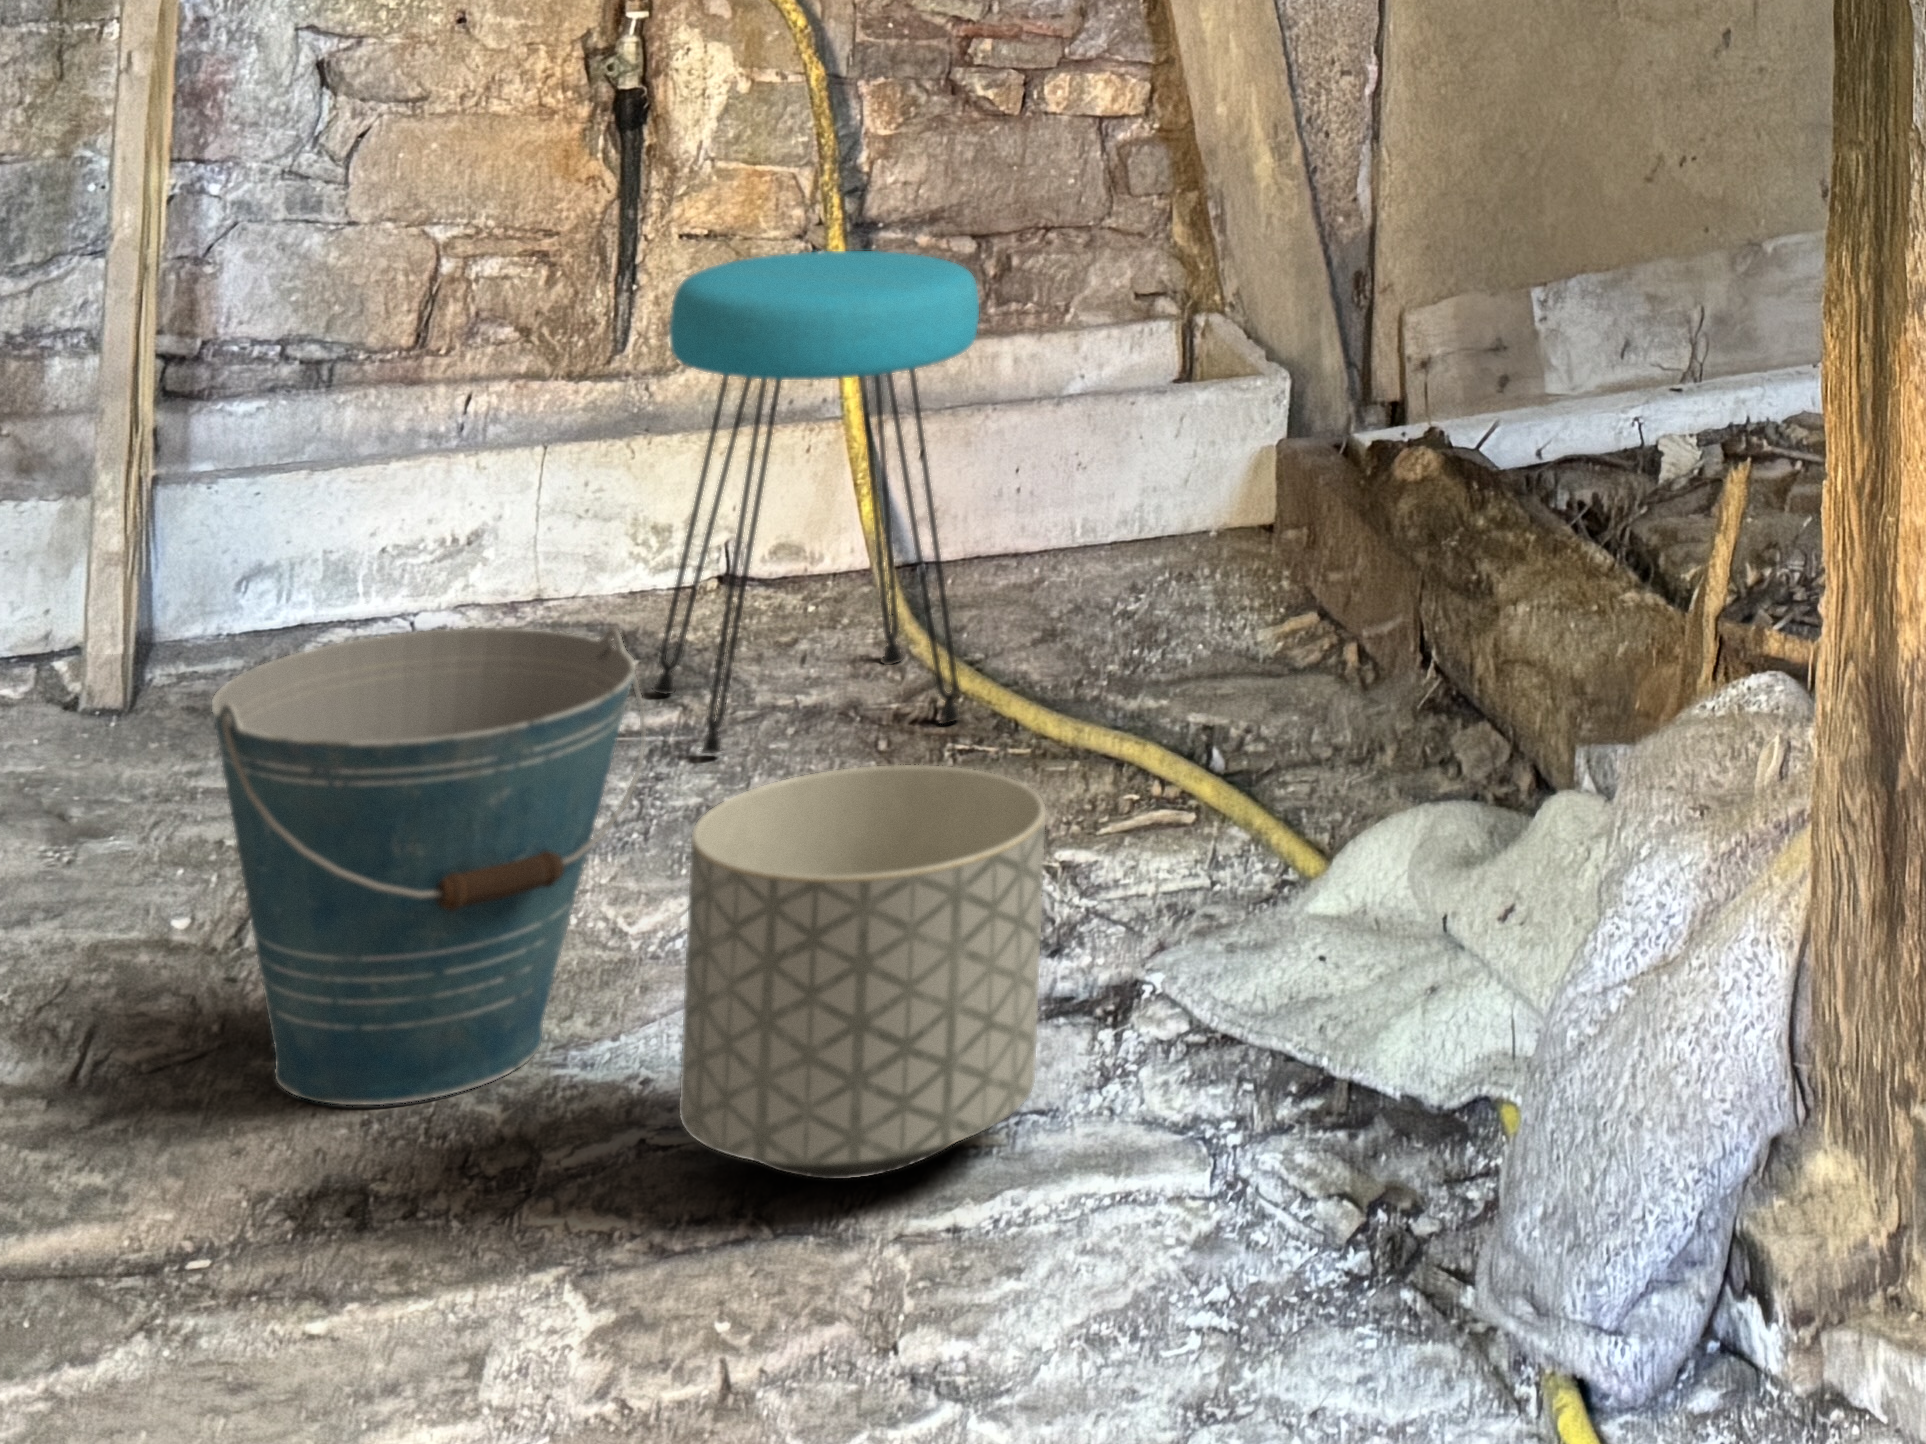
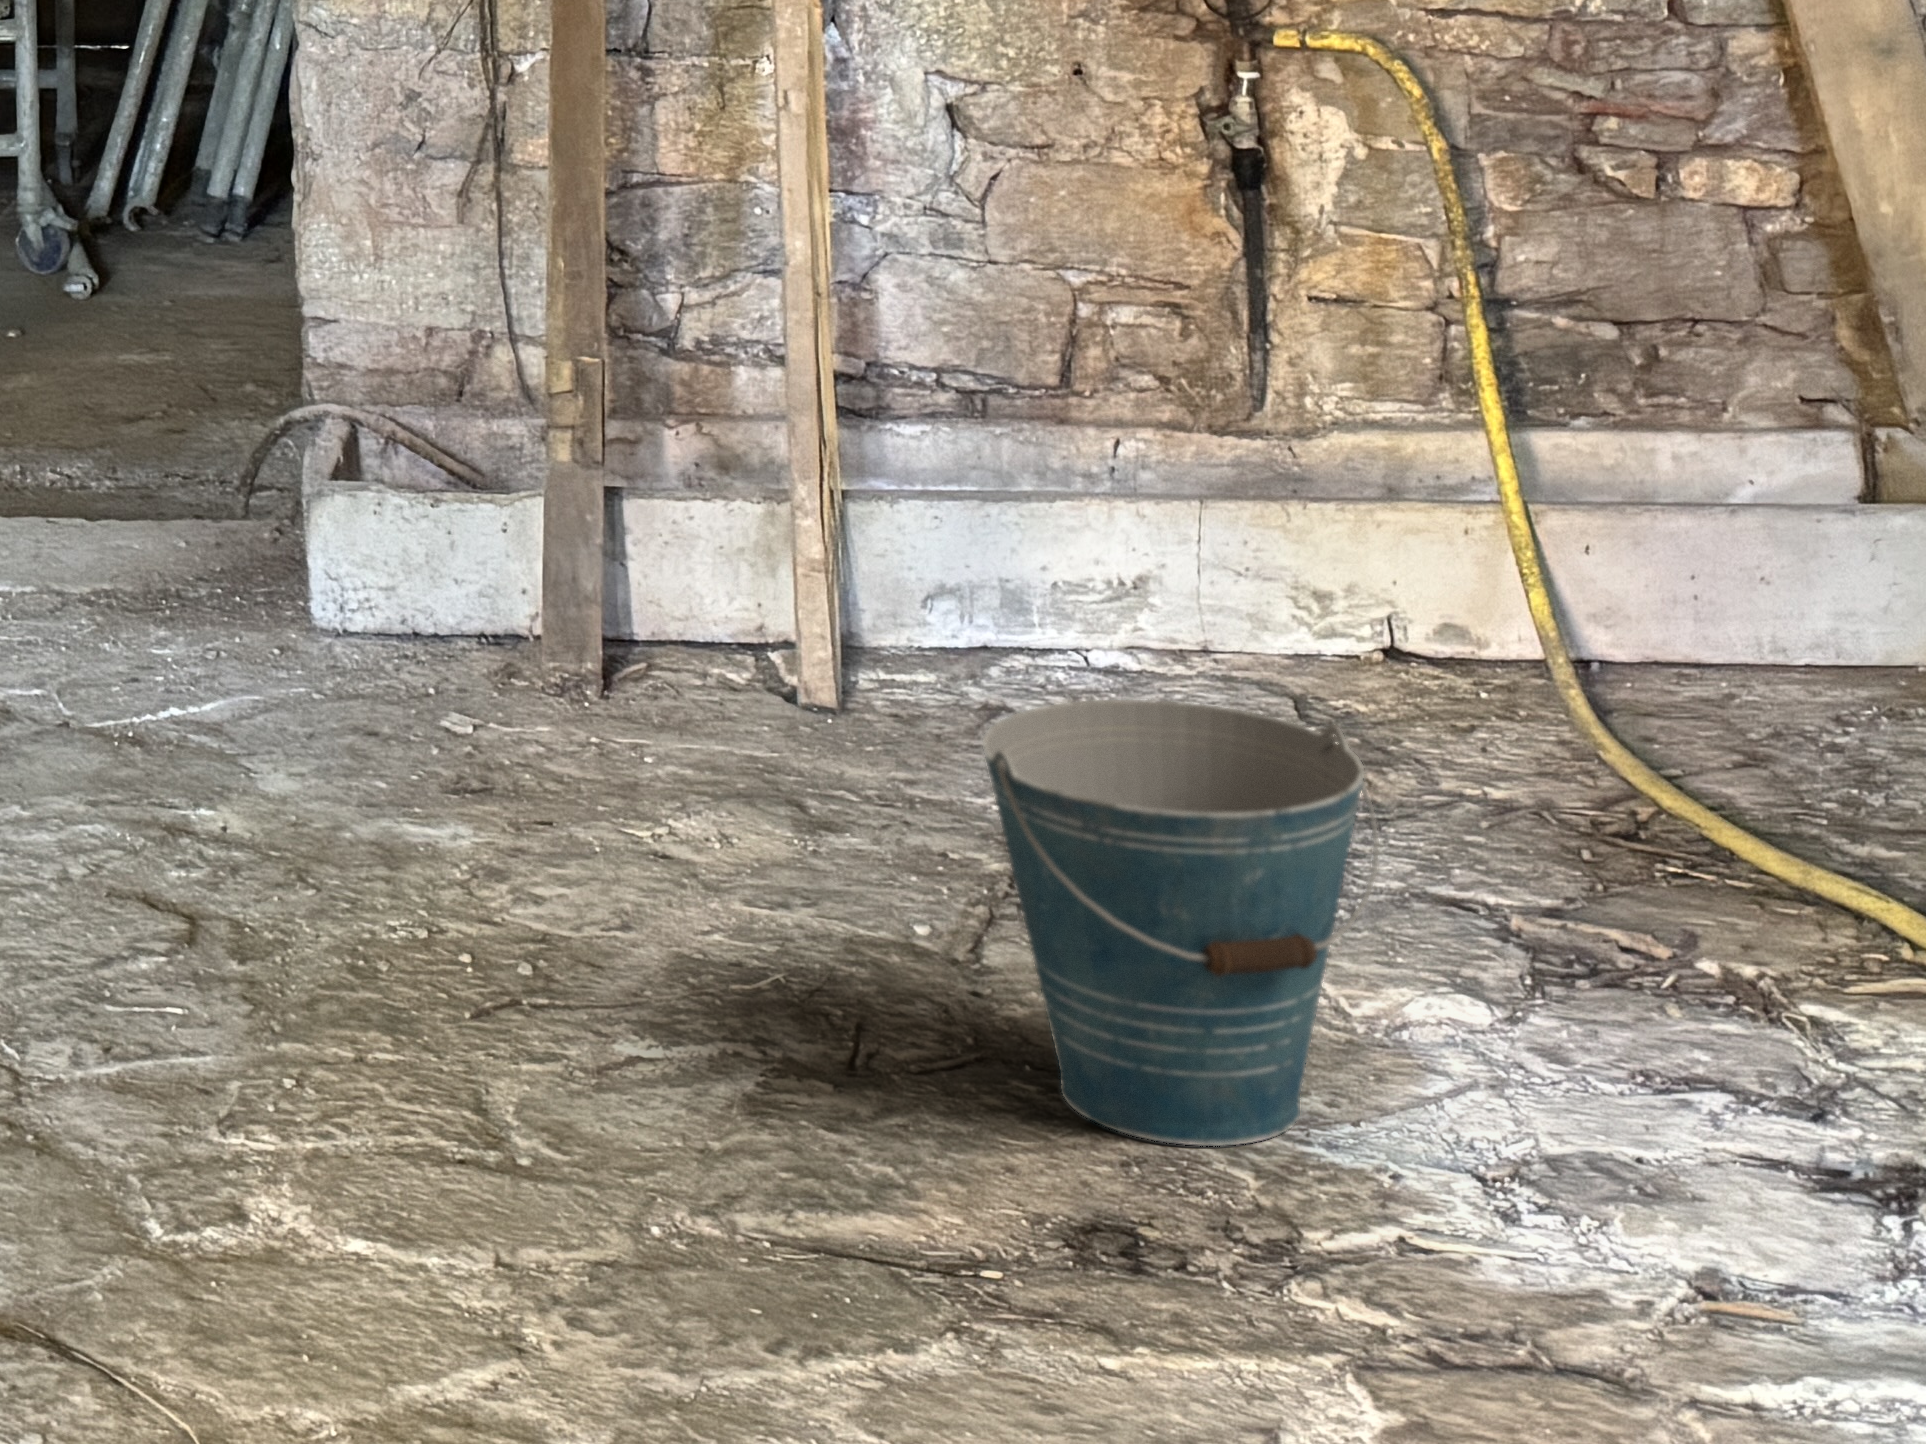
stool: present [653,251,979,753] -> none [1326,347,1662,849]
planter: present [679,765,1045,1179] -> none [1451,905,1824,1318]

